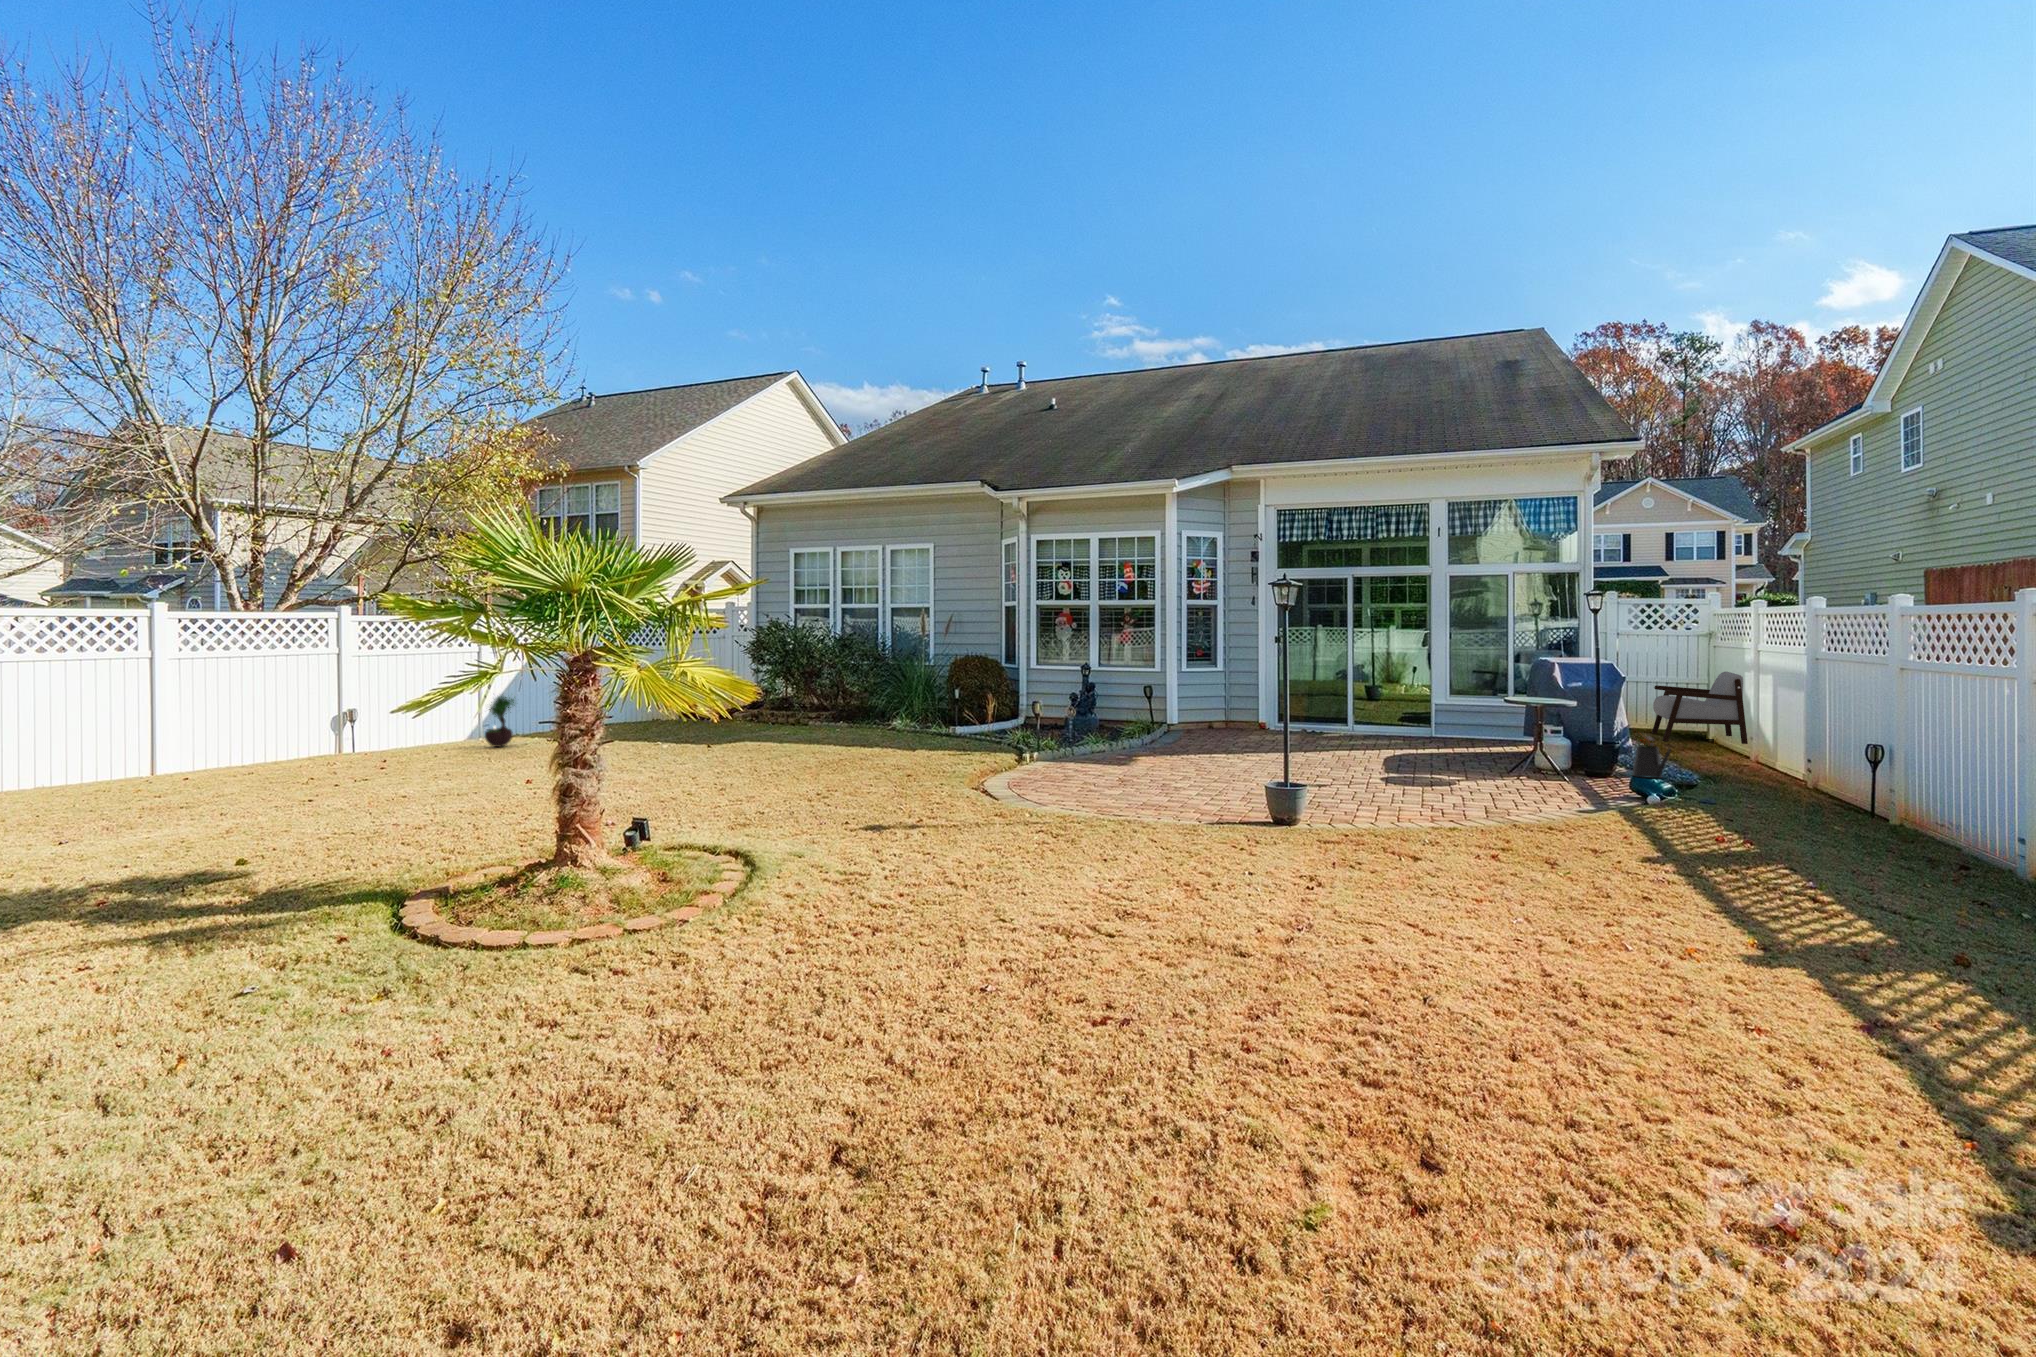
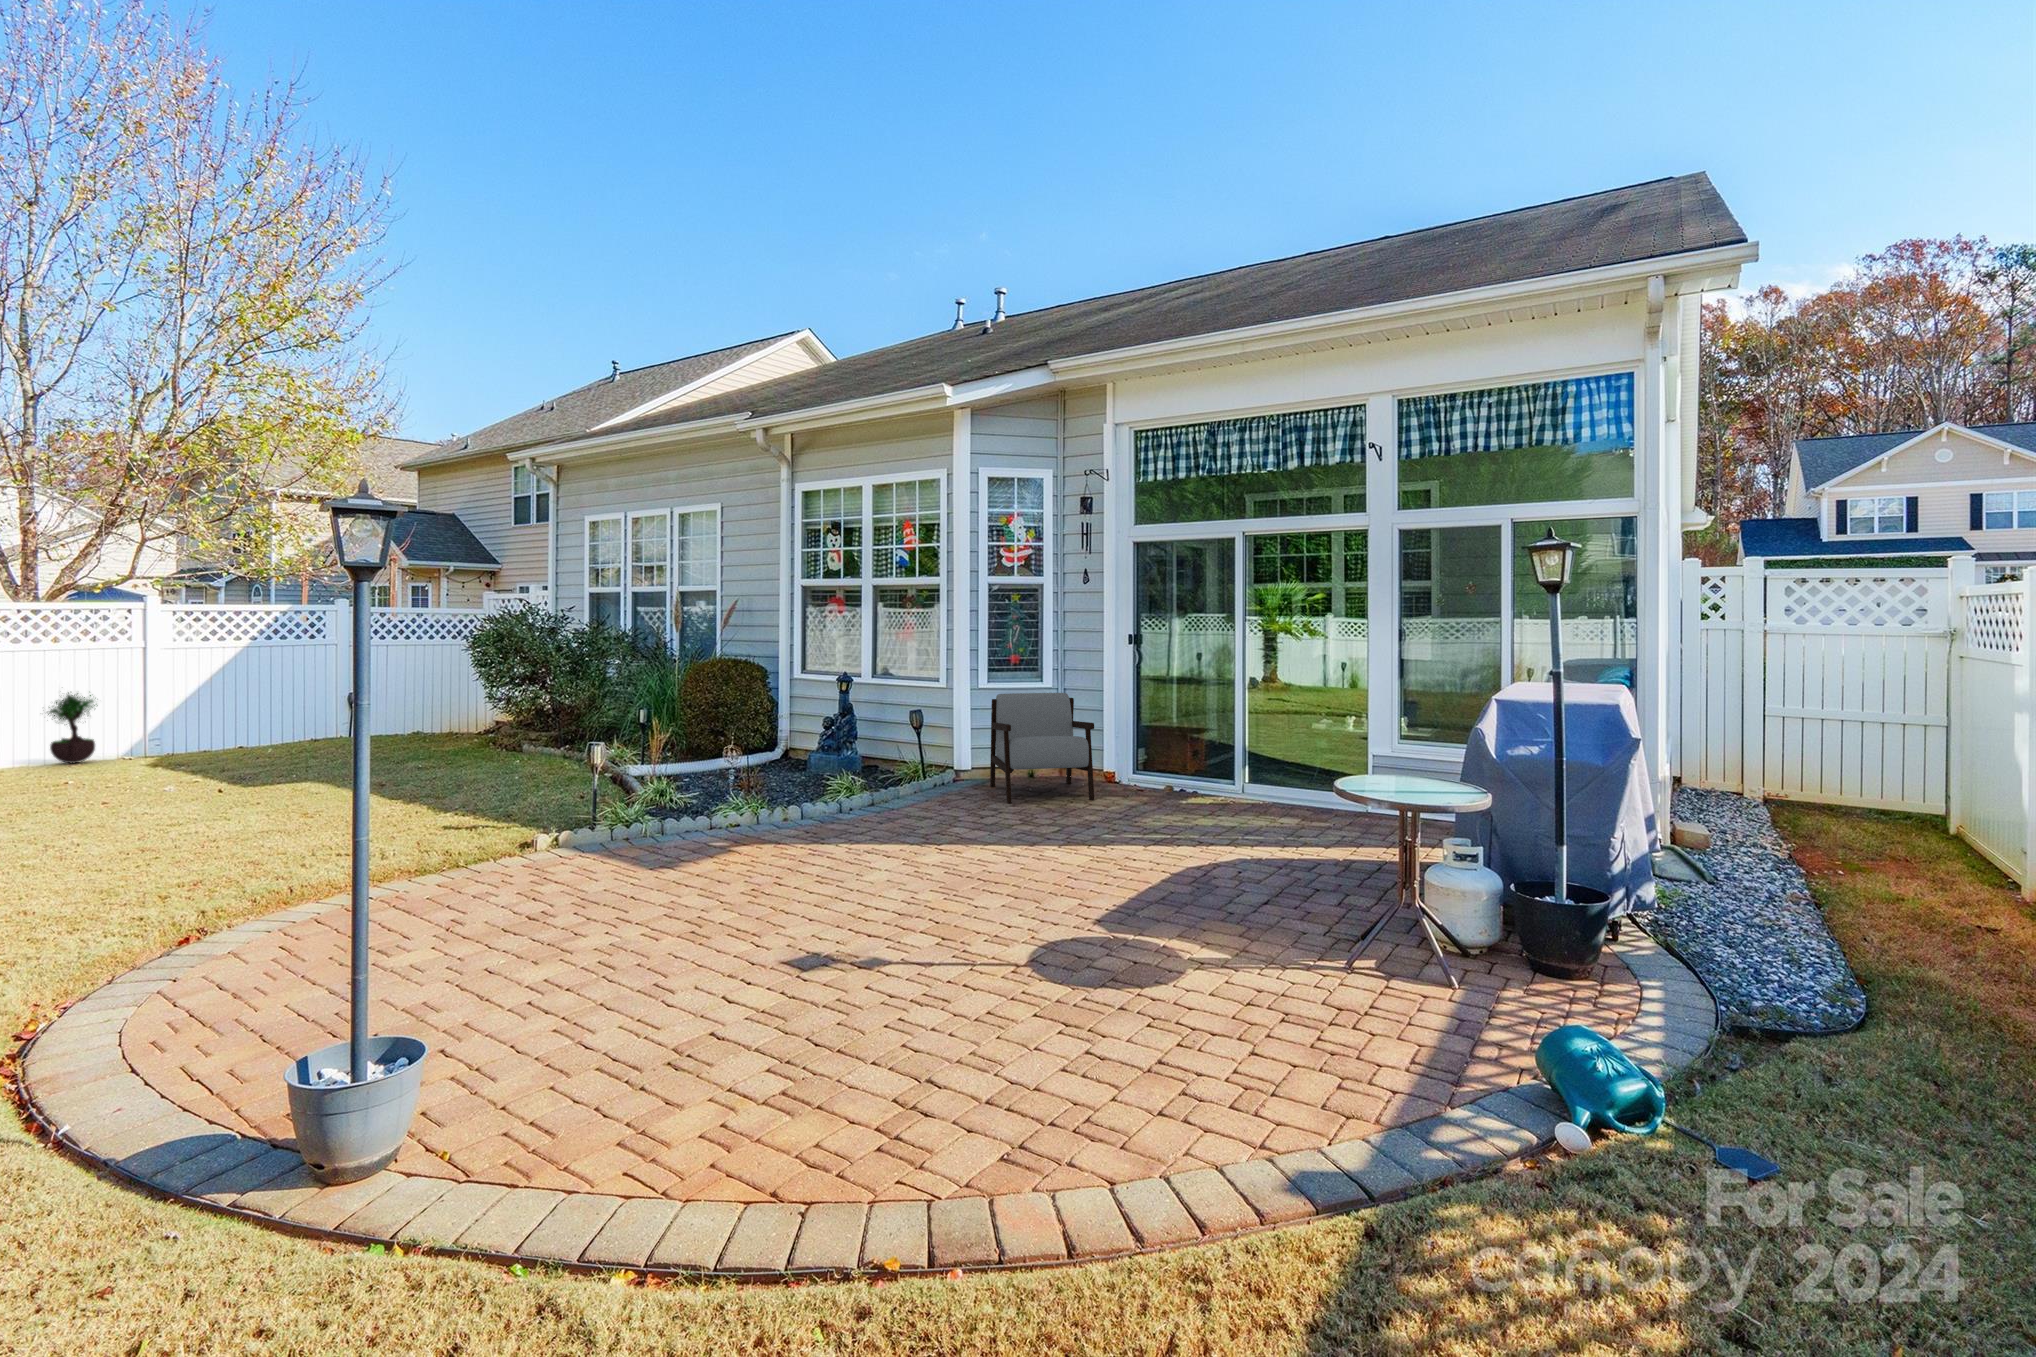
armchair: present [1652,672,1748,744] -> present [990,693,1094,803]
watering can: present [1629,734,1670,778] -> none [1644,853,1733,973]

